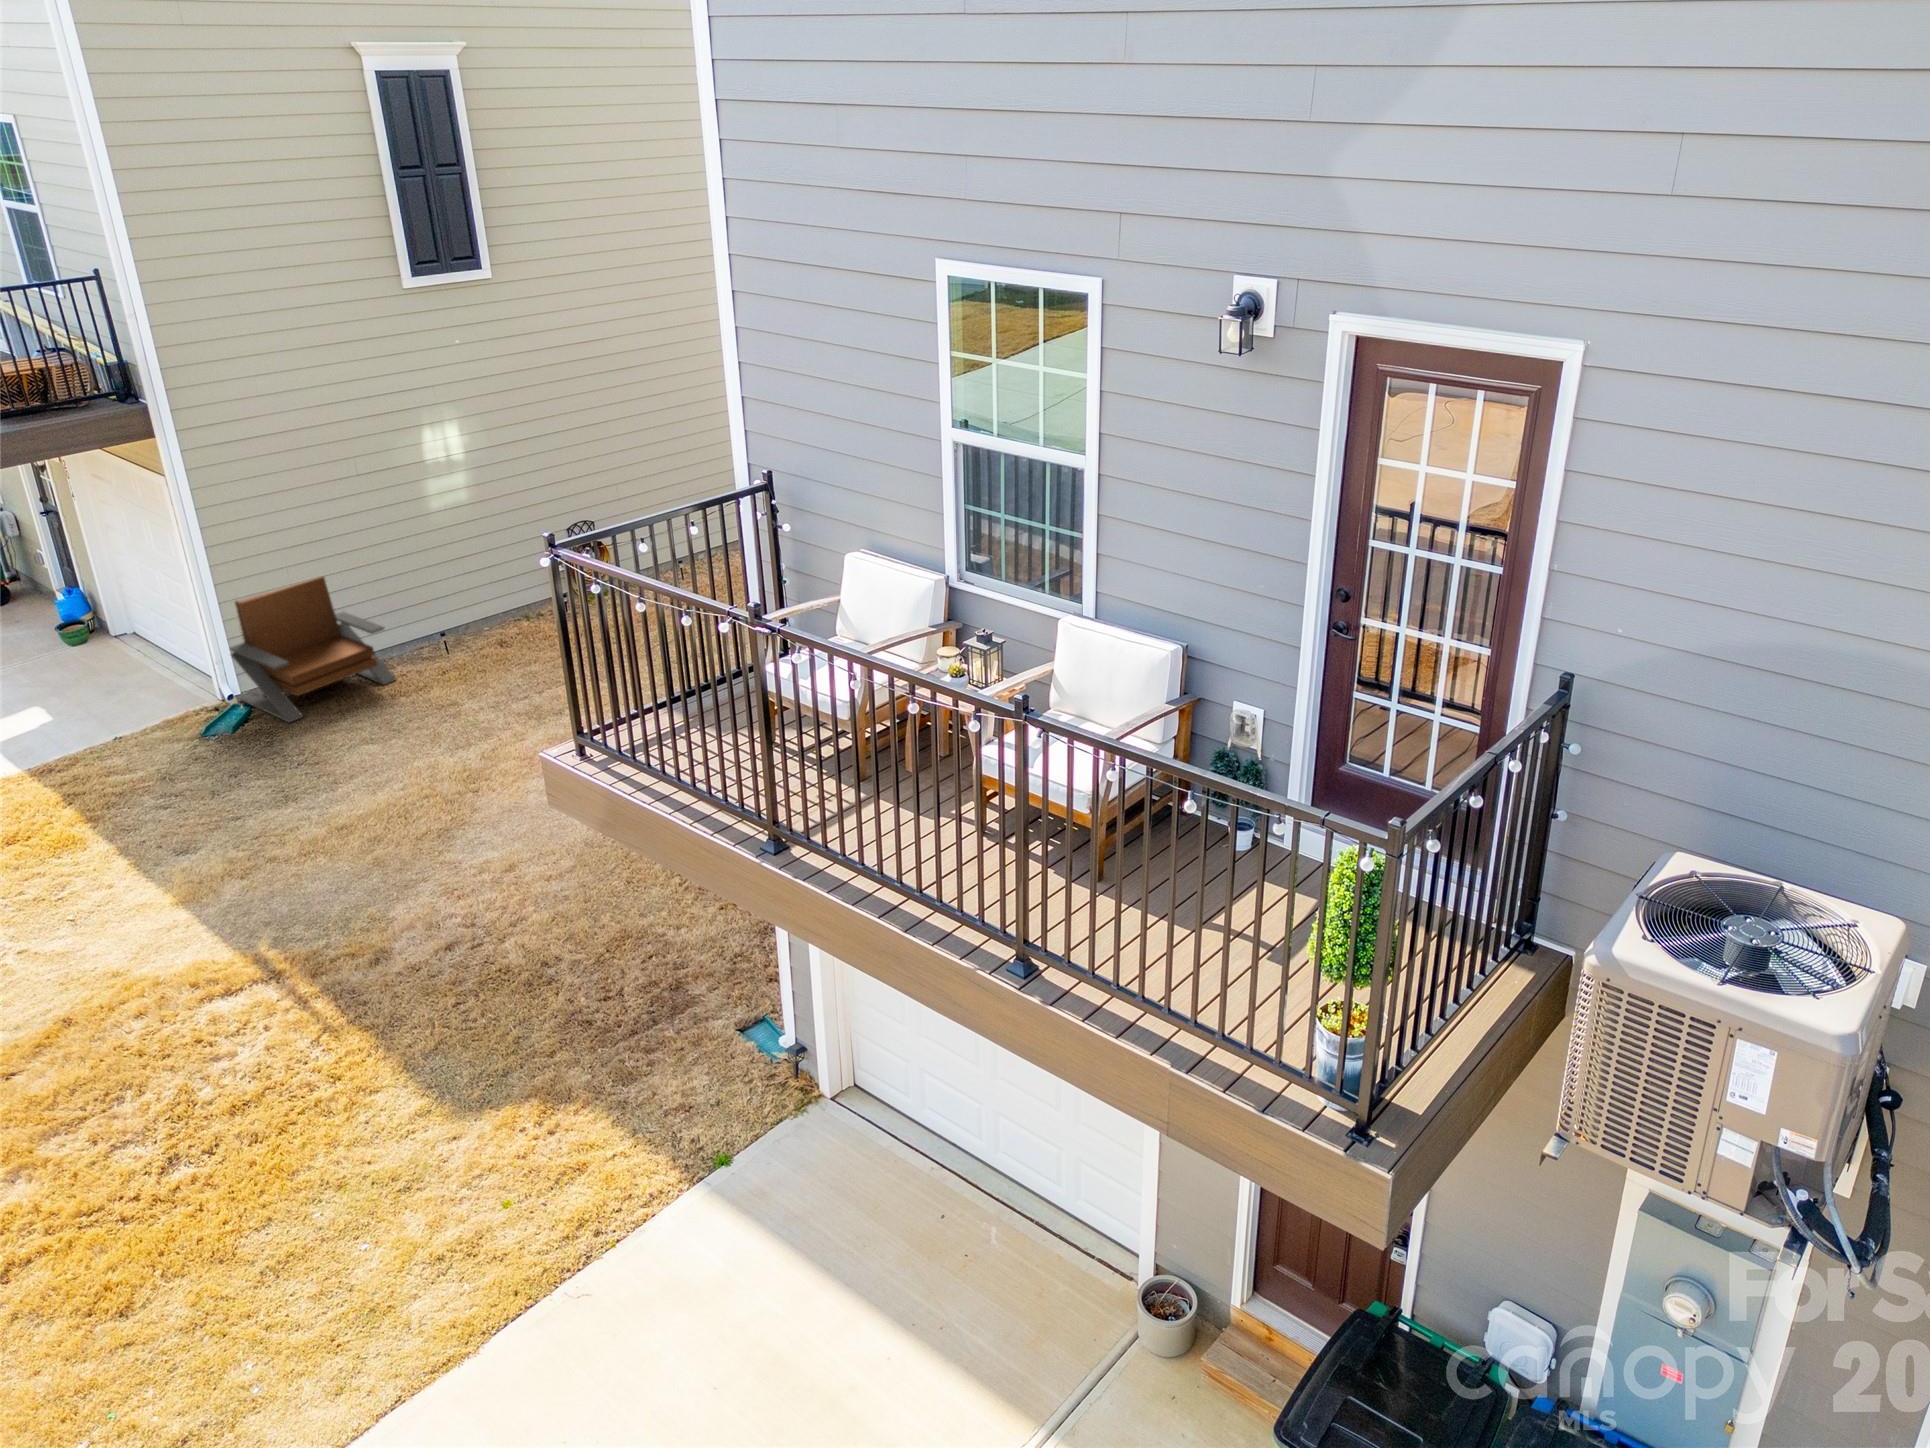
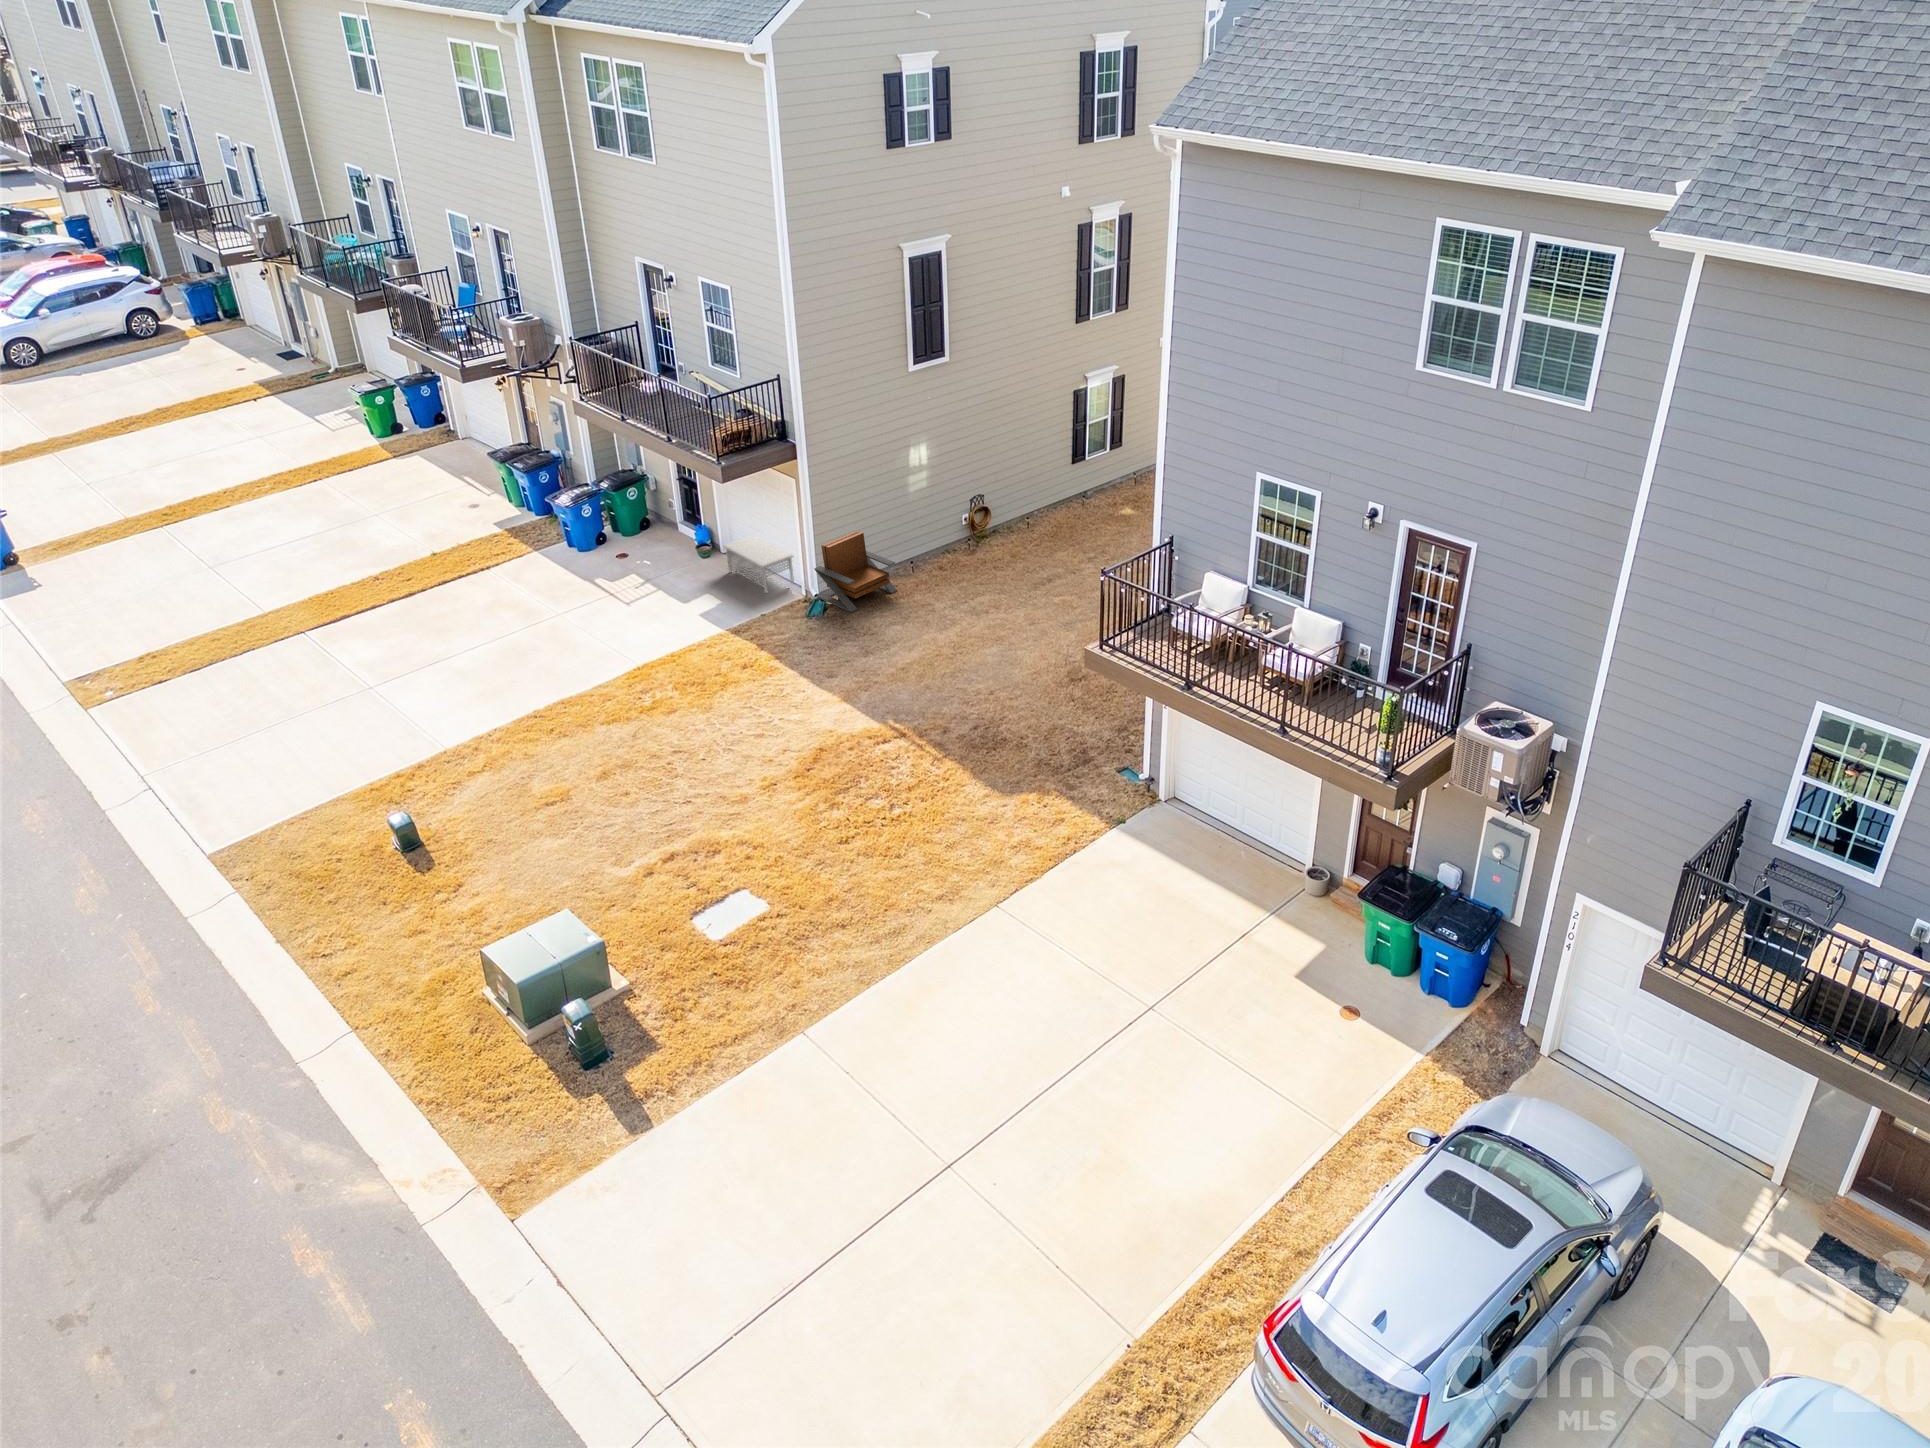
storage bench: none [73,595,208,697] -> present [723,535,794,593]

